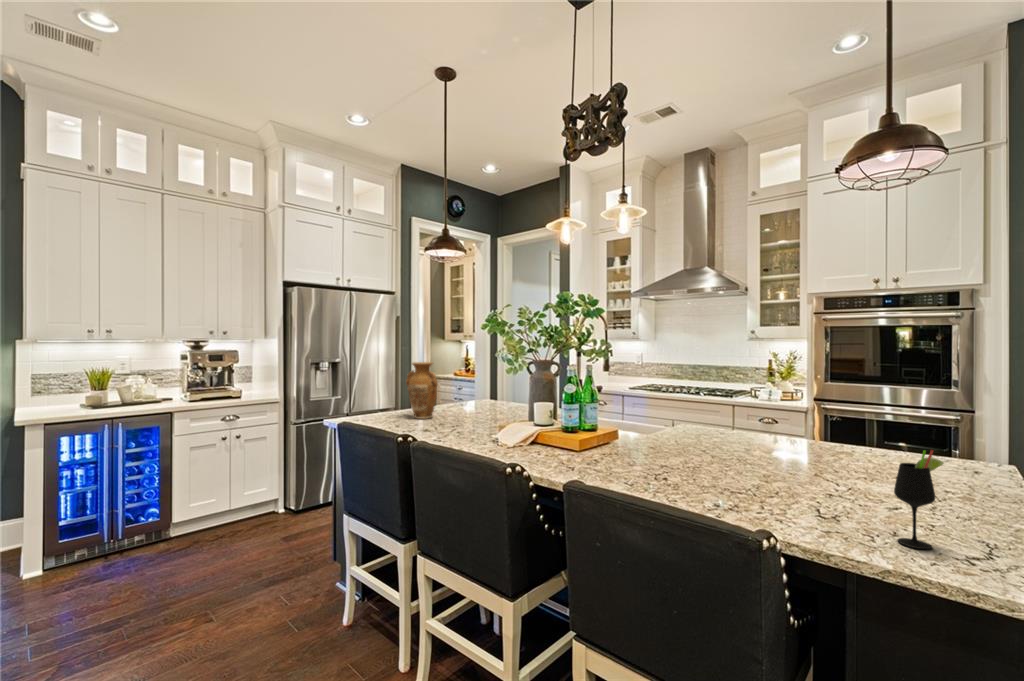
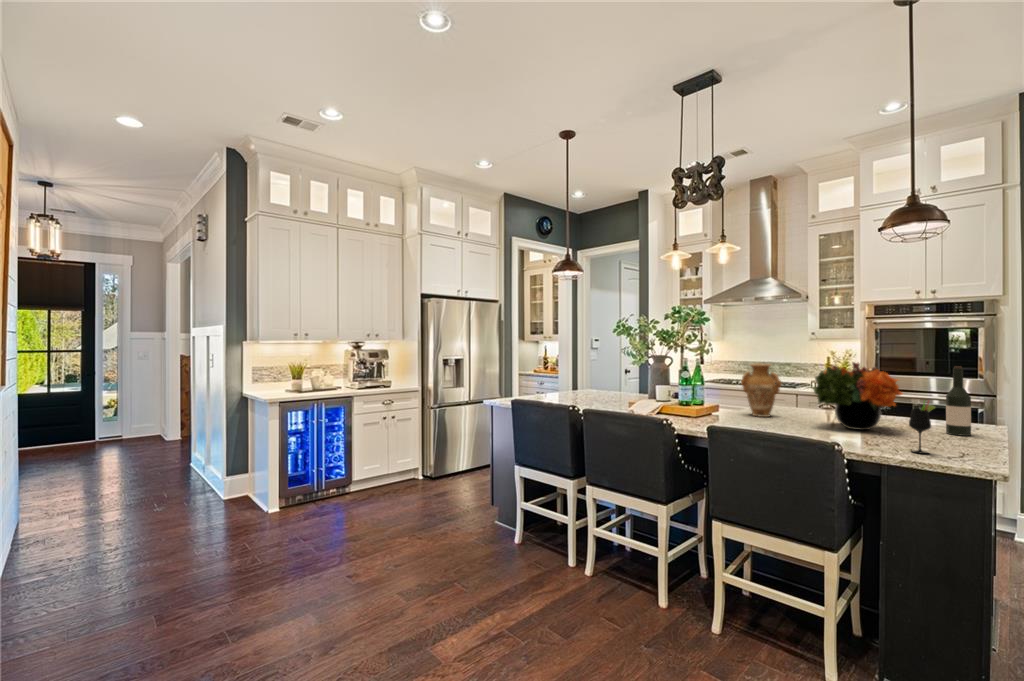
vase: present [406,362,438,419] -> present [741,363,781,417]
flower arrangement: none [735,373,876,481] -> present [814,362,903,430]
wine bottle: none [938,381,978,493] -> present [946,366,971,436]

